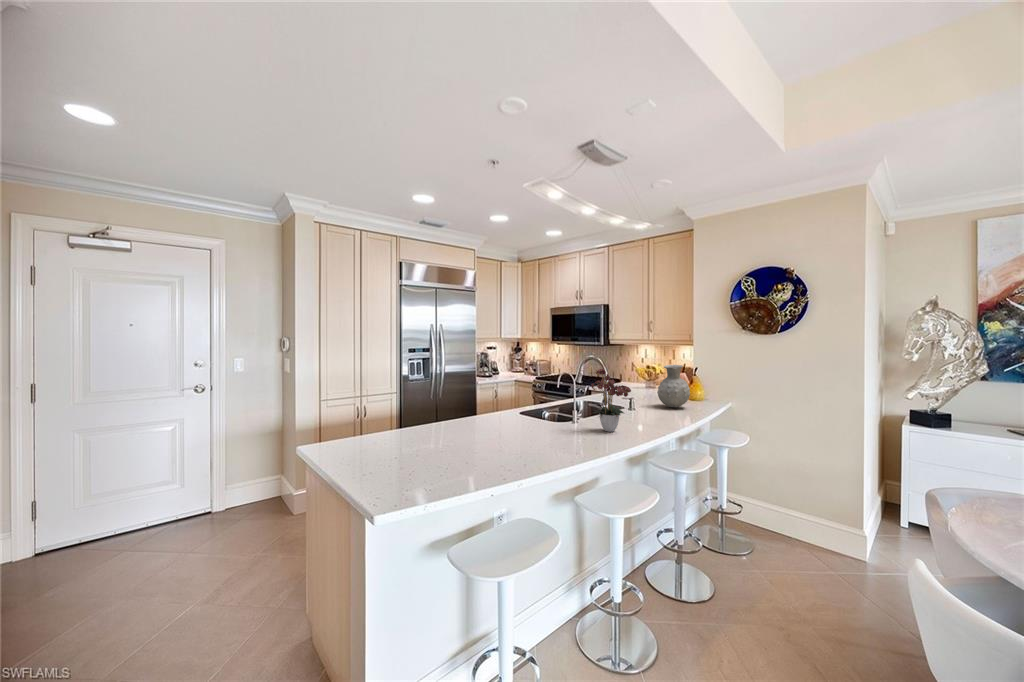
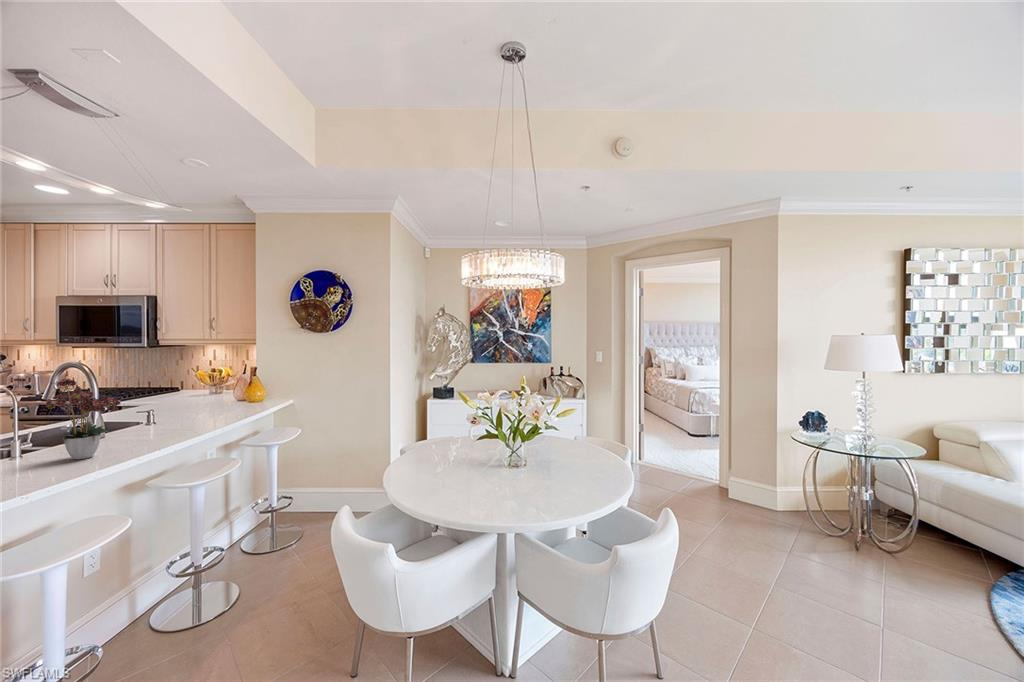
vase: present [657,365,690,407] -> none [198,366,239,414]

